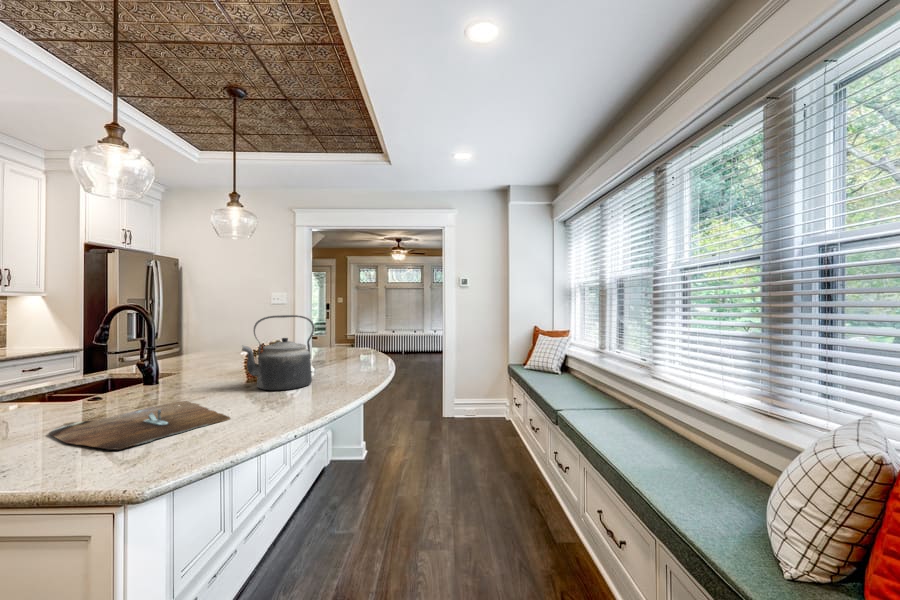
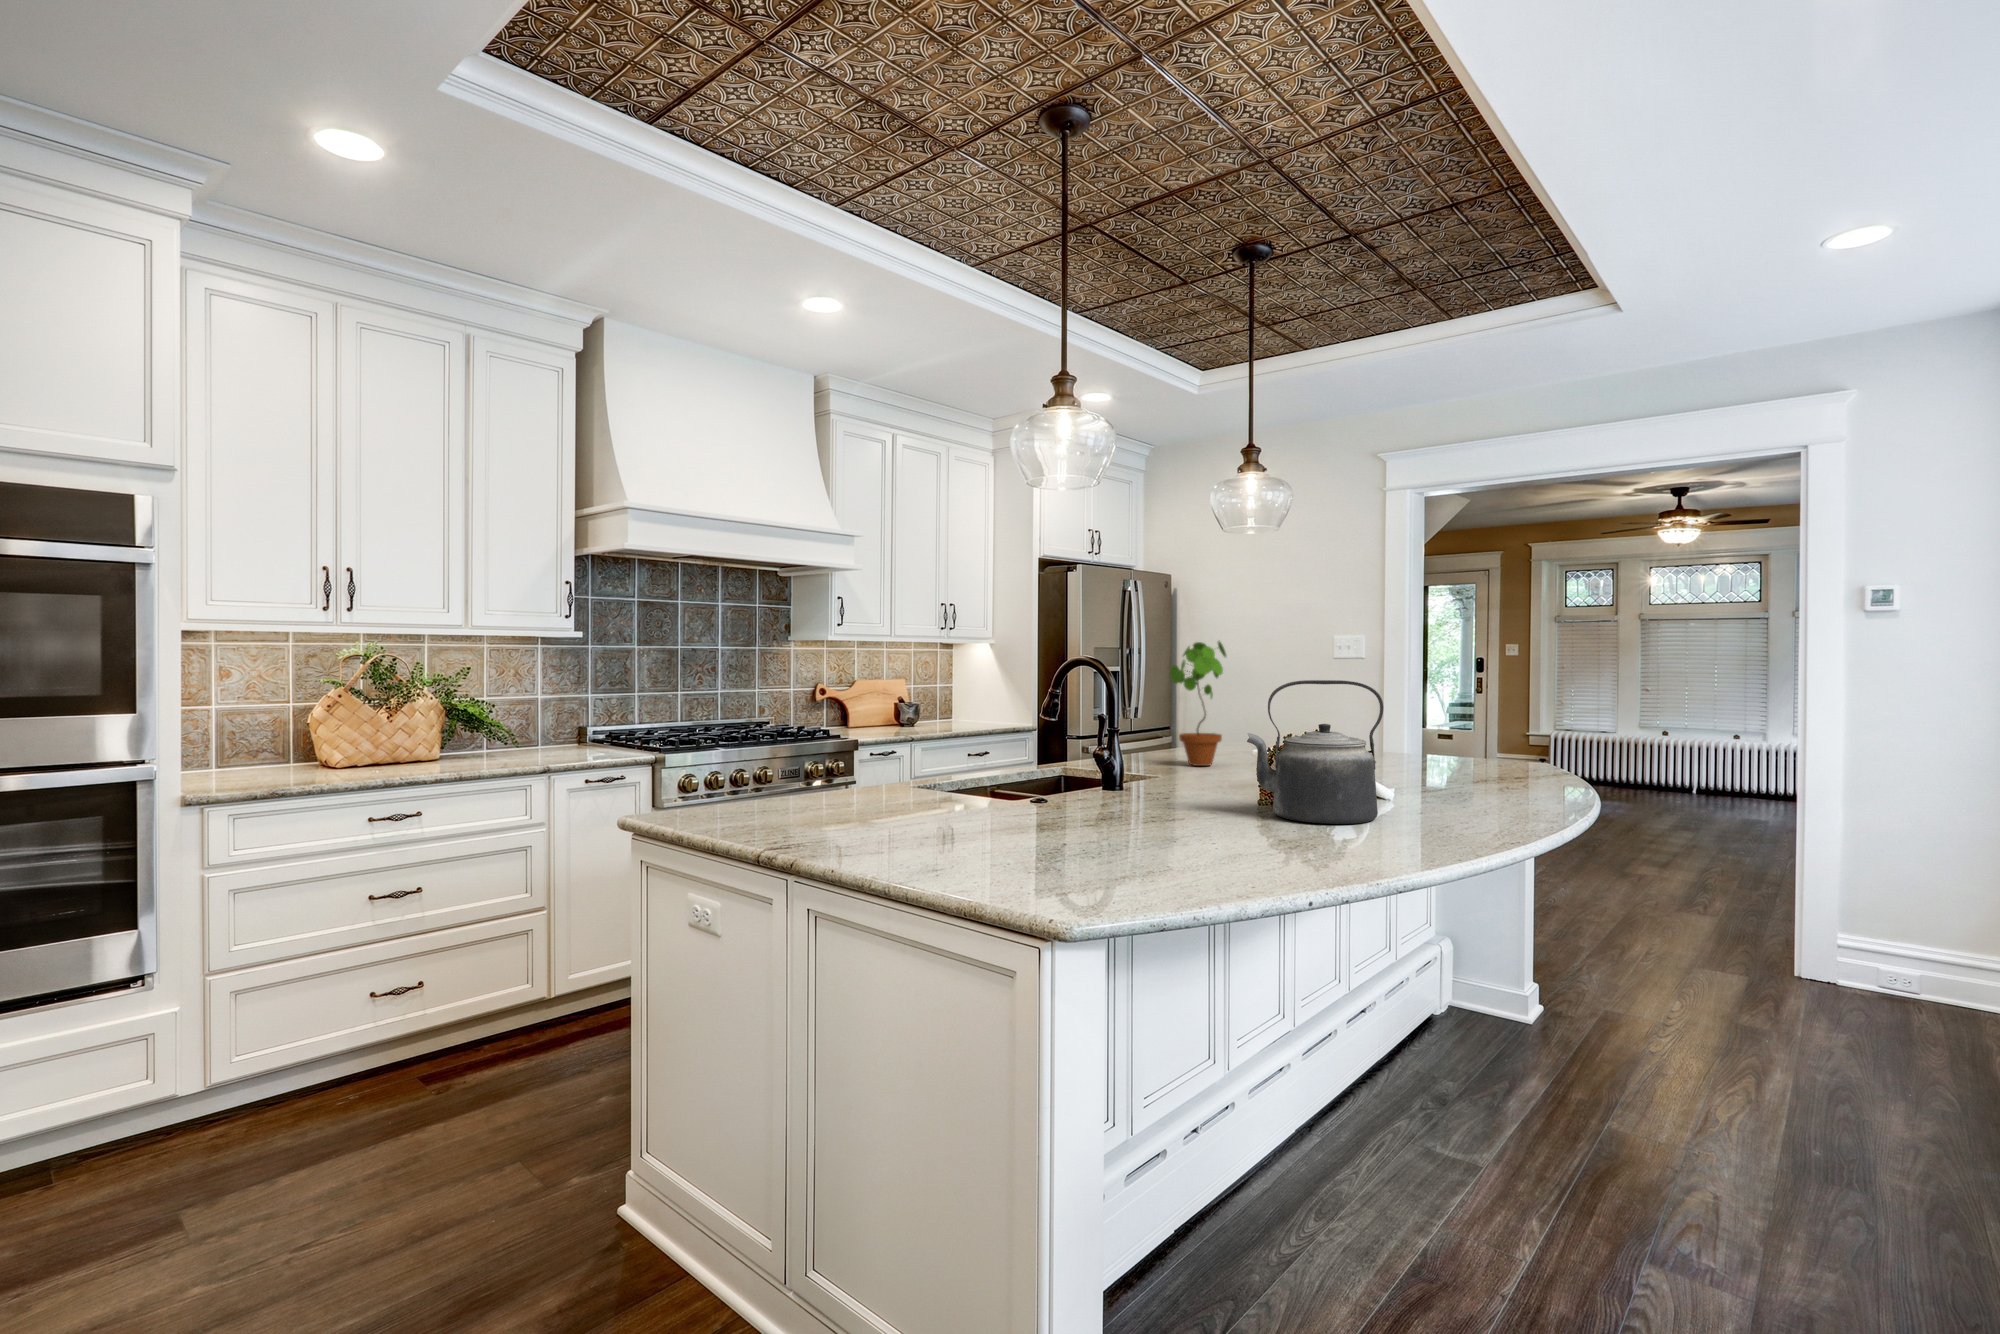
potted plant: none [187,294,223,363] -> present [1170,641,1226,766]
cutting board: present [49,401,230,450] -> none [999,817,1221,863]

